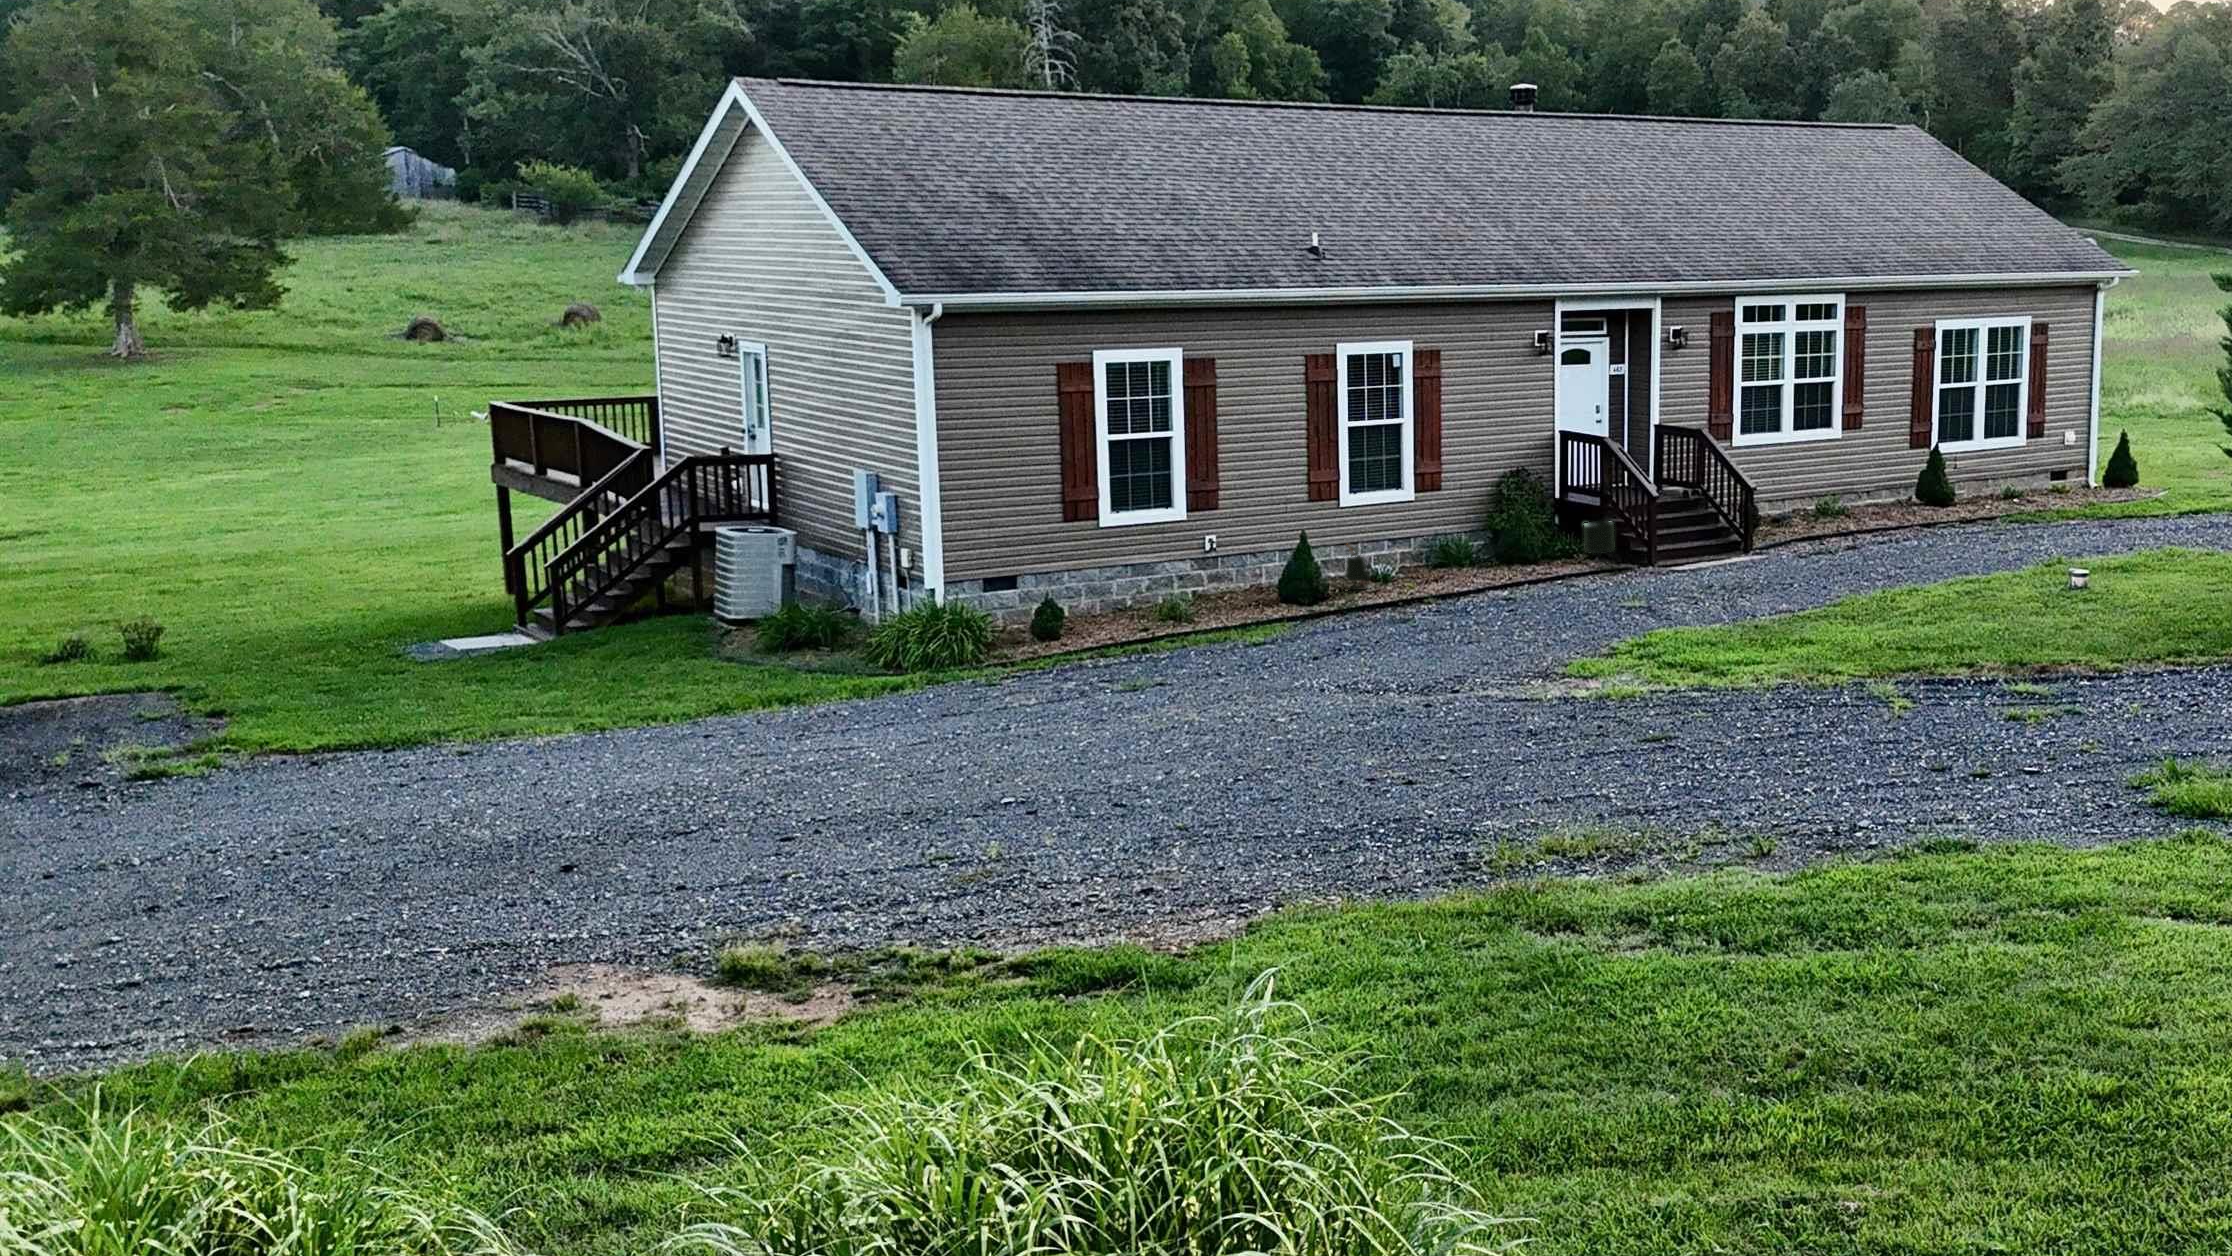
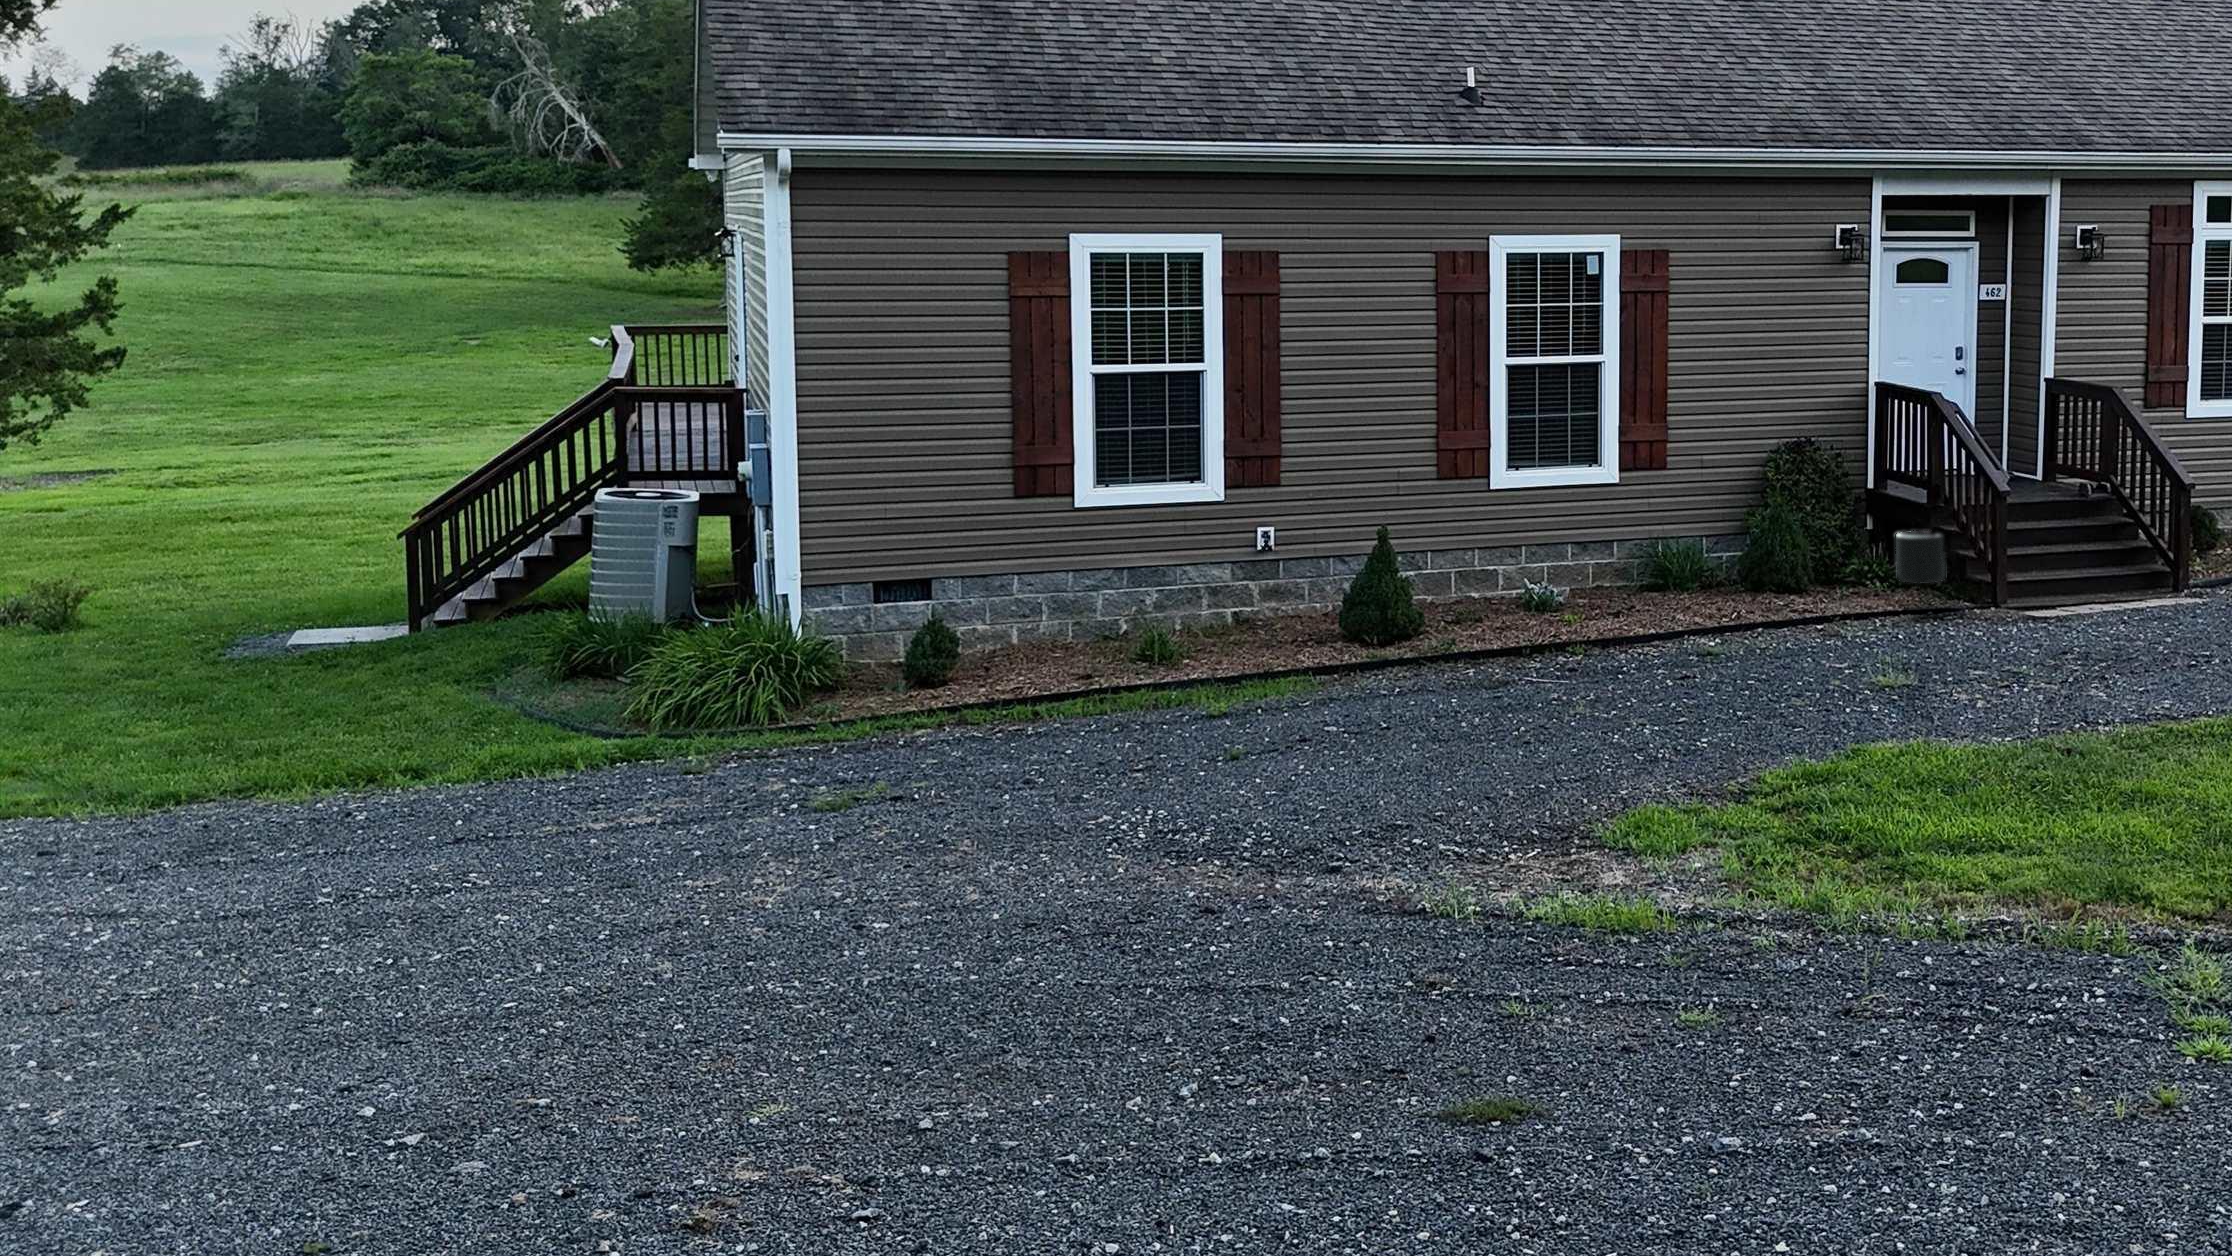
watering can: present [1345,543,1371,590] -> none [1489,547,1532,625]

